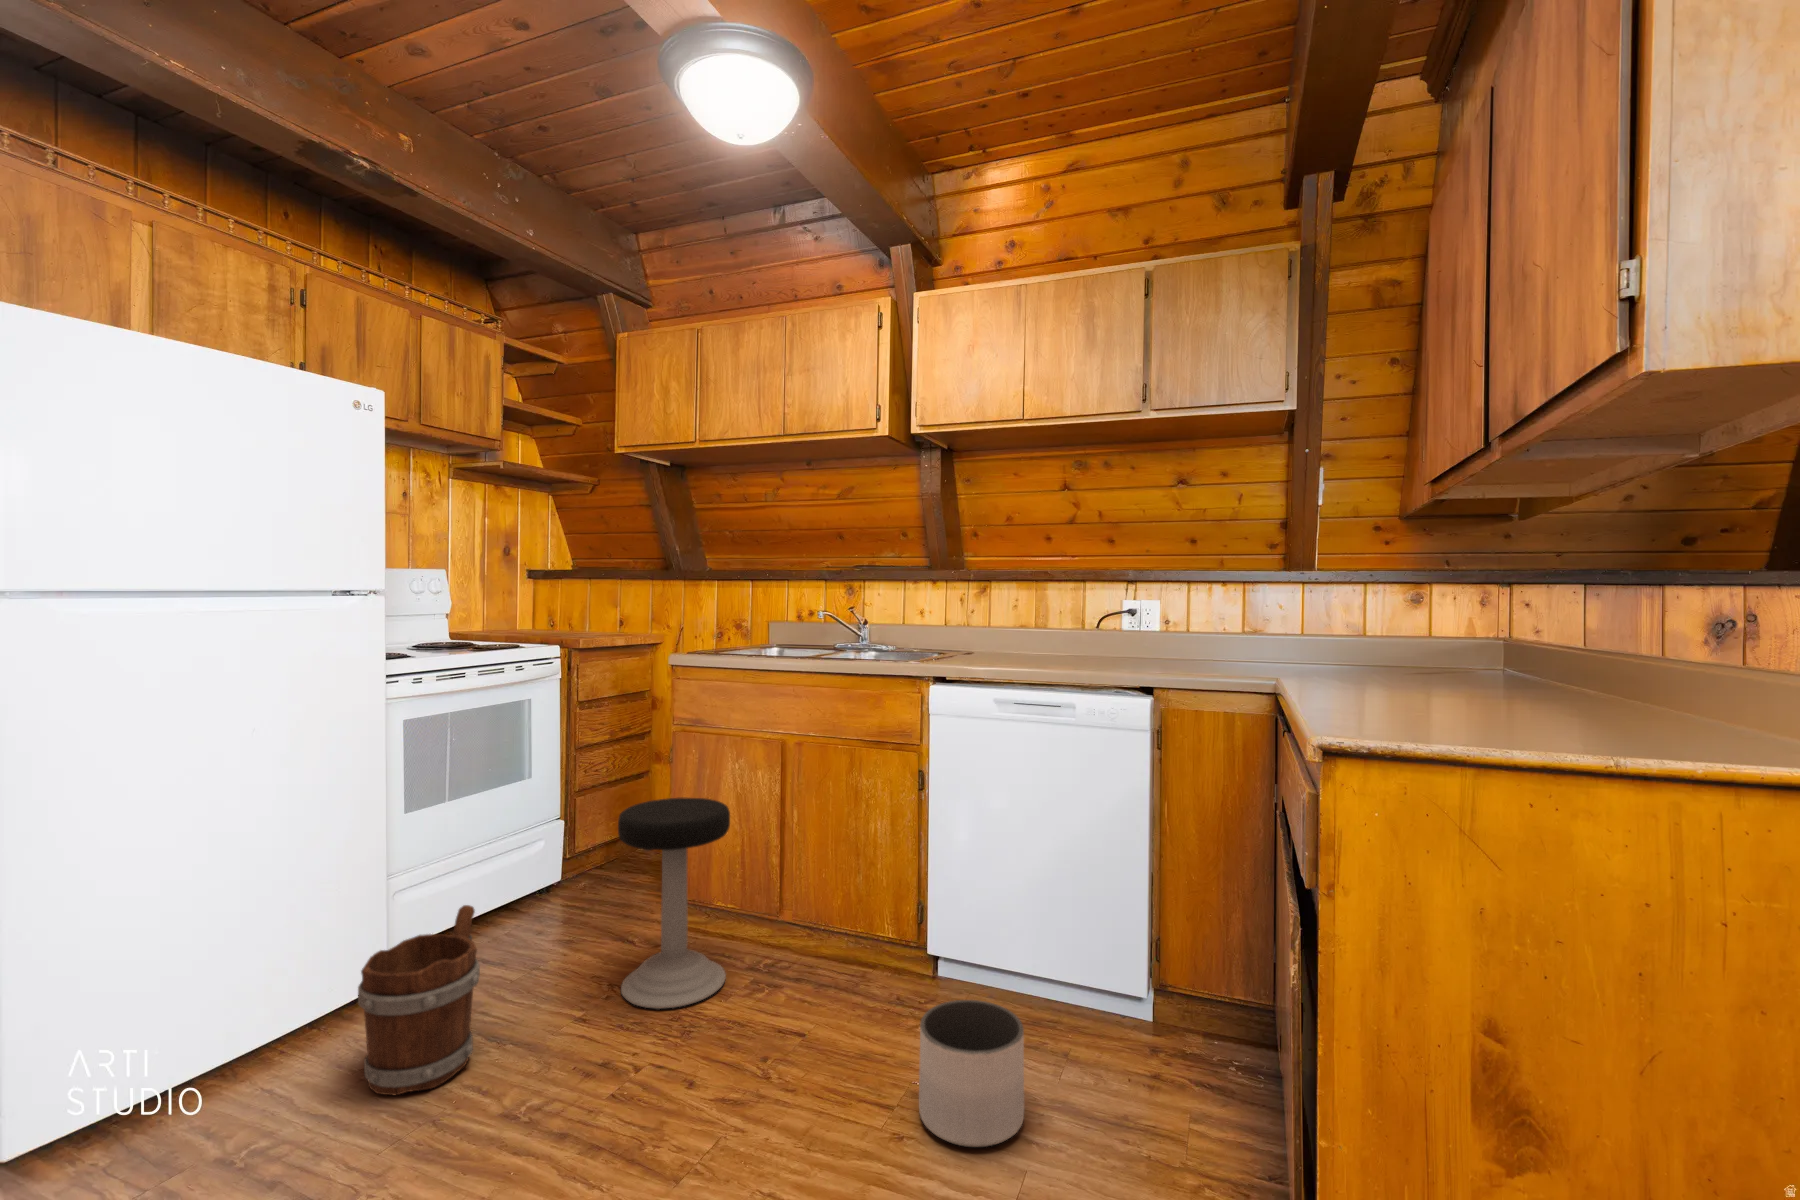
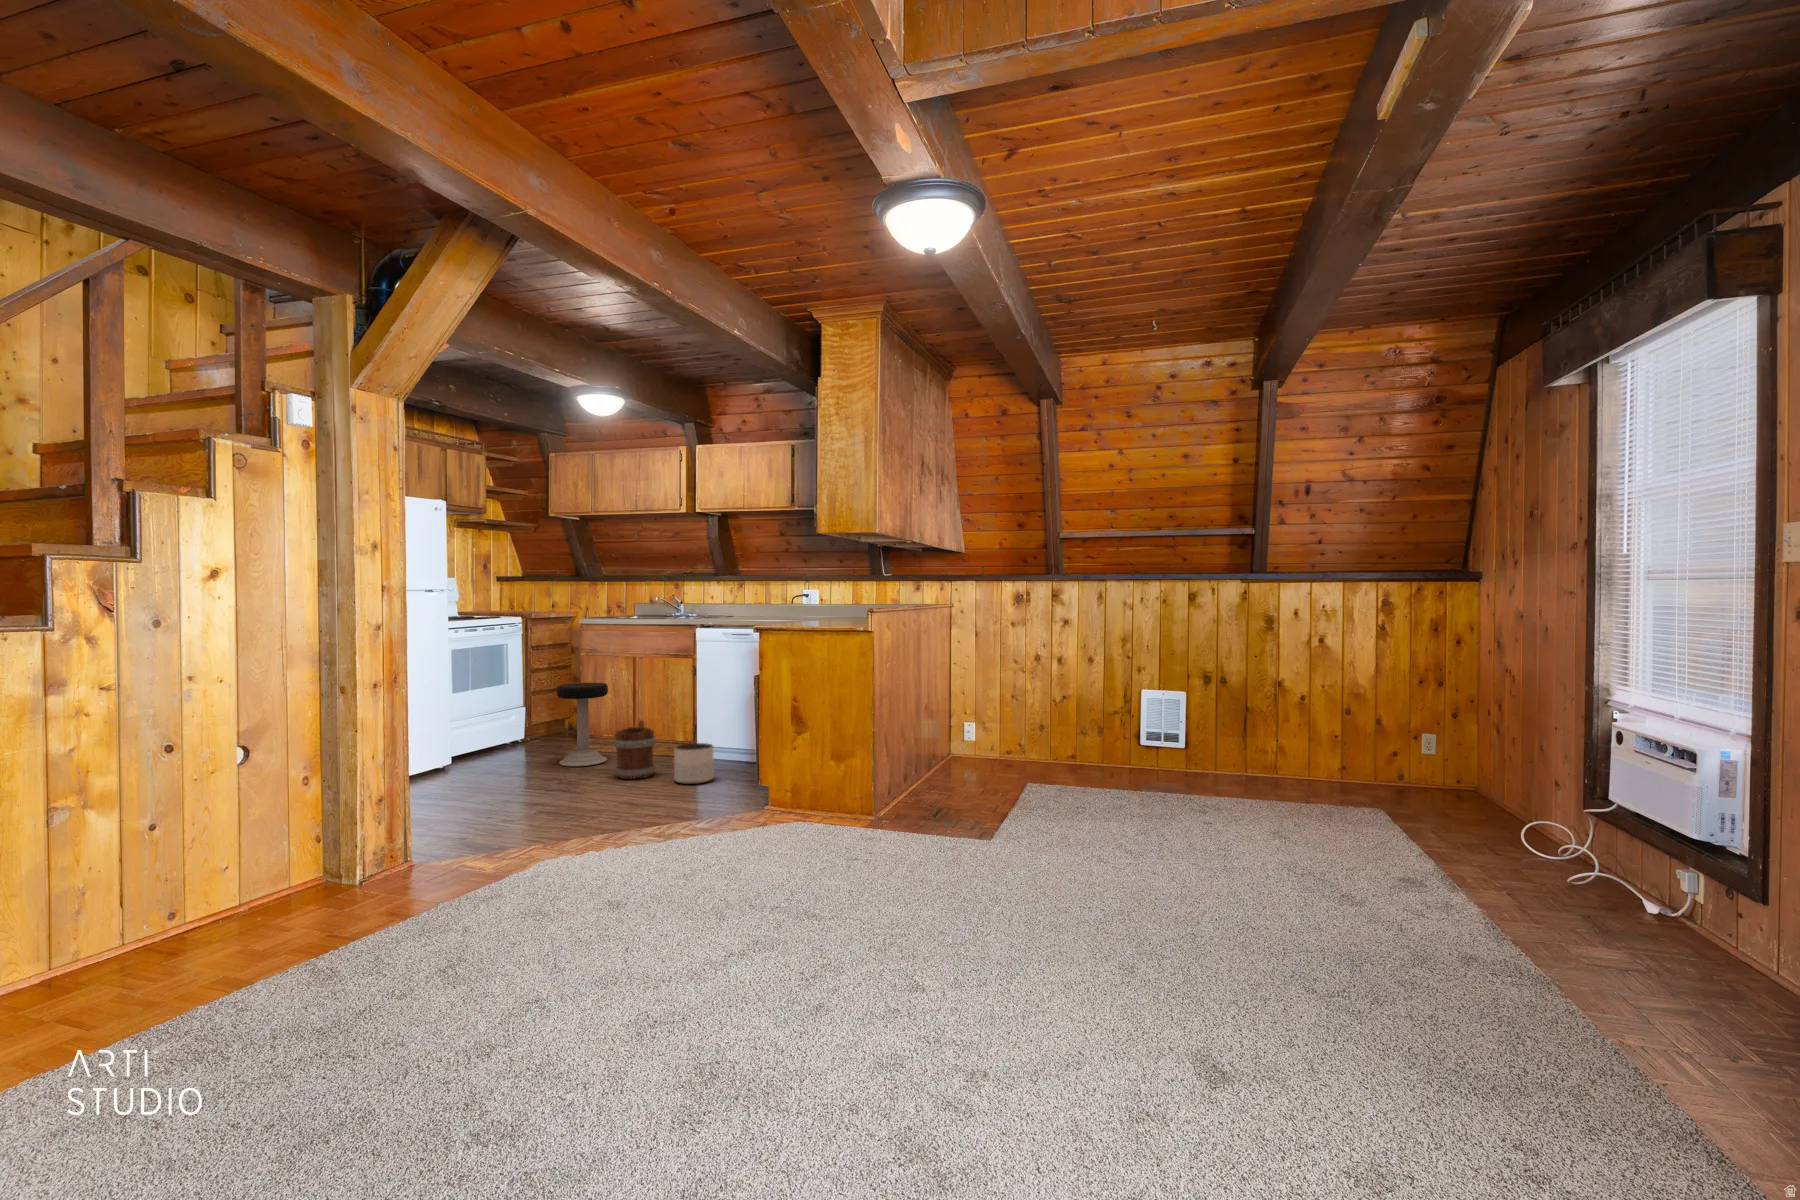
bucket: present [358,905,480,1095] -> present [612,720,657,779]

